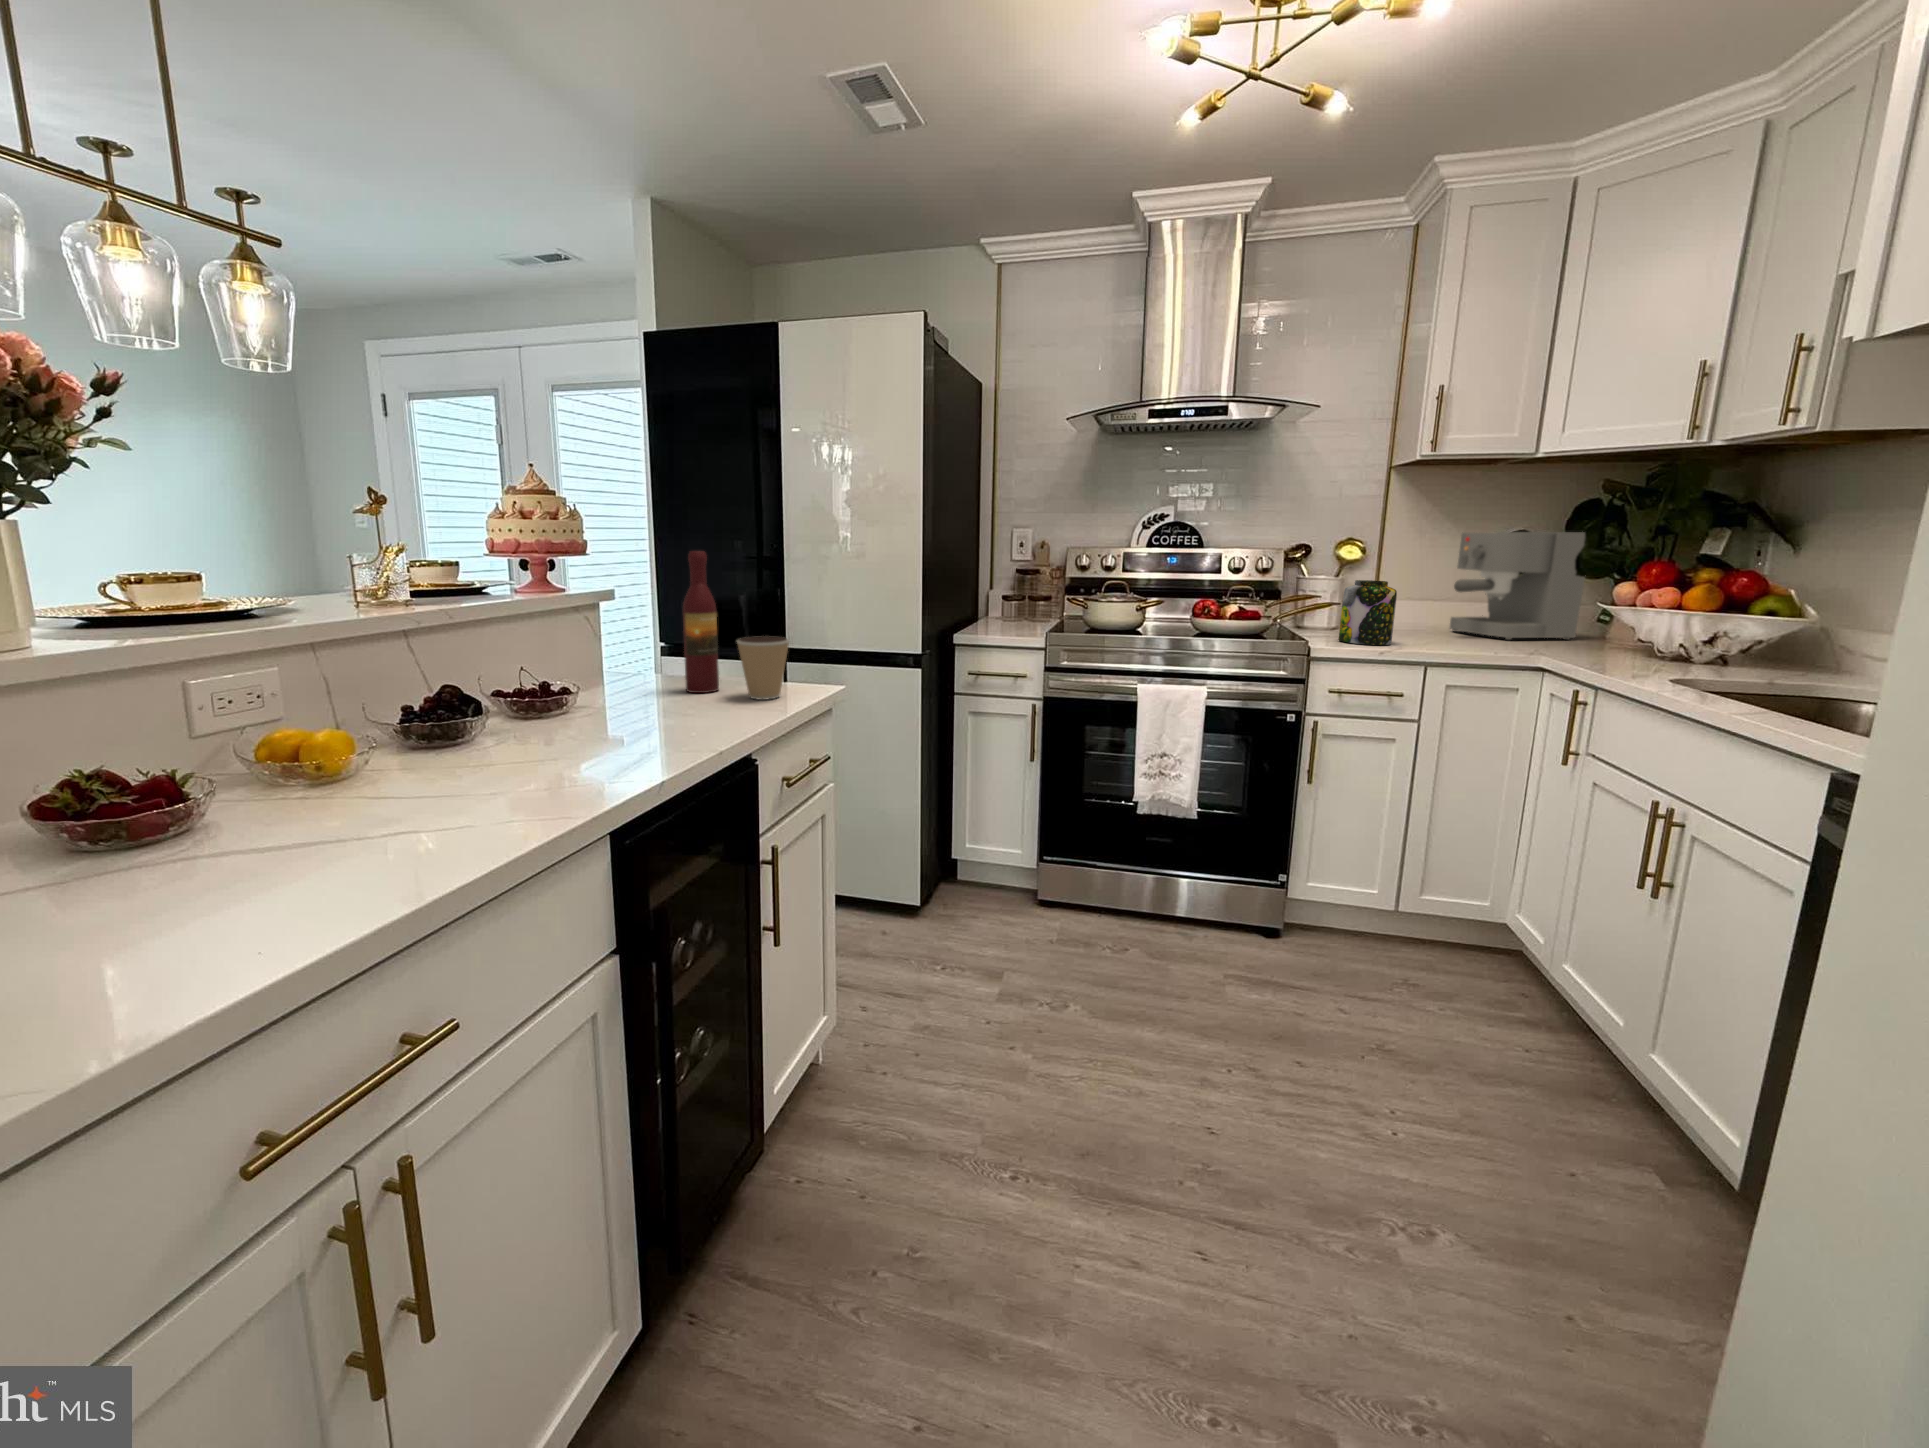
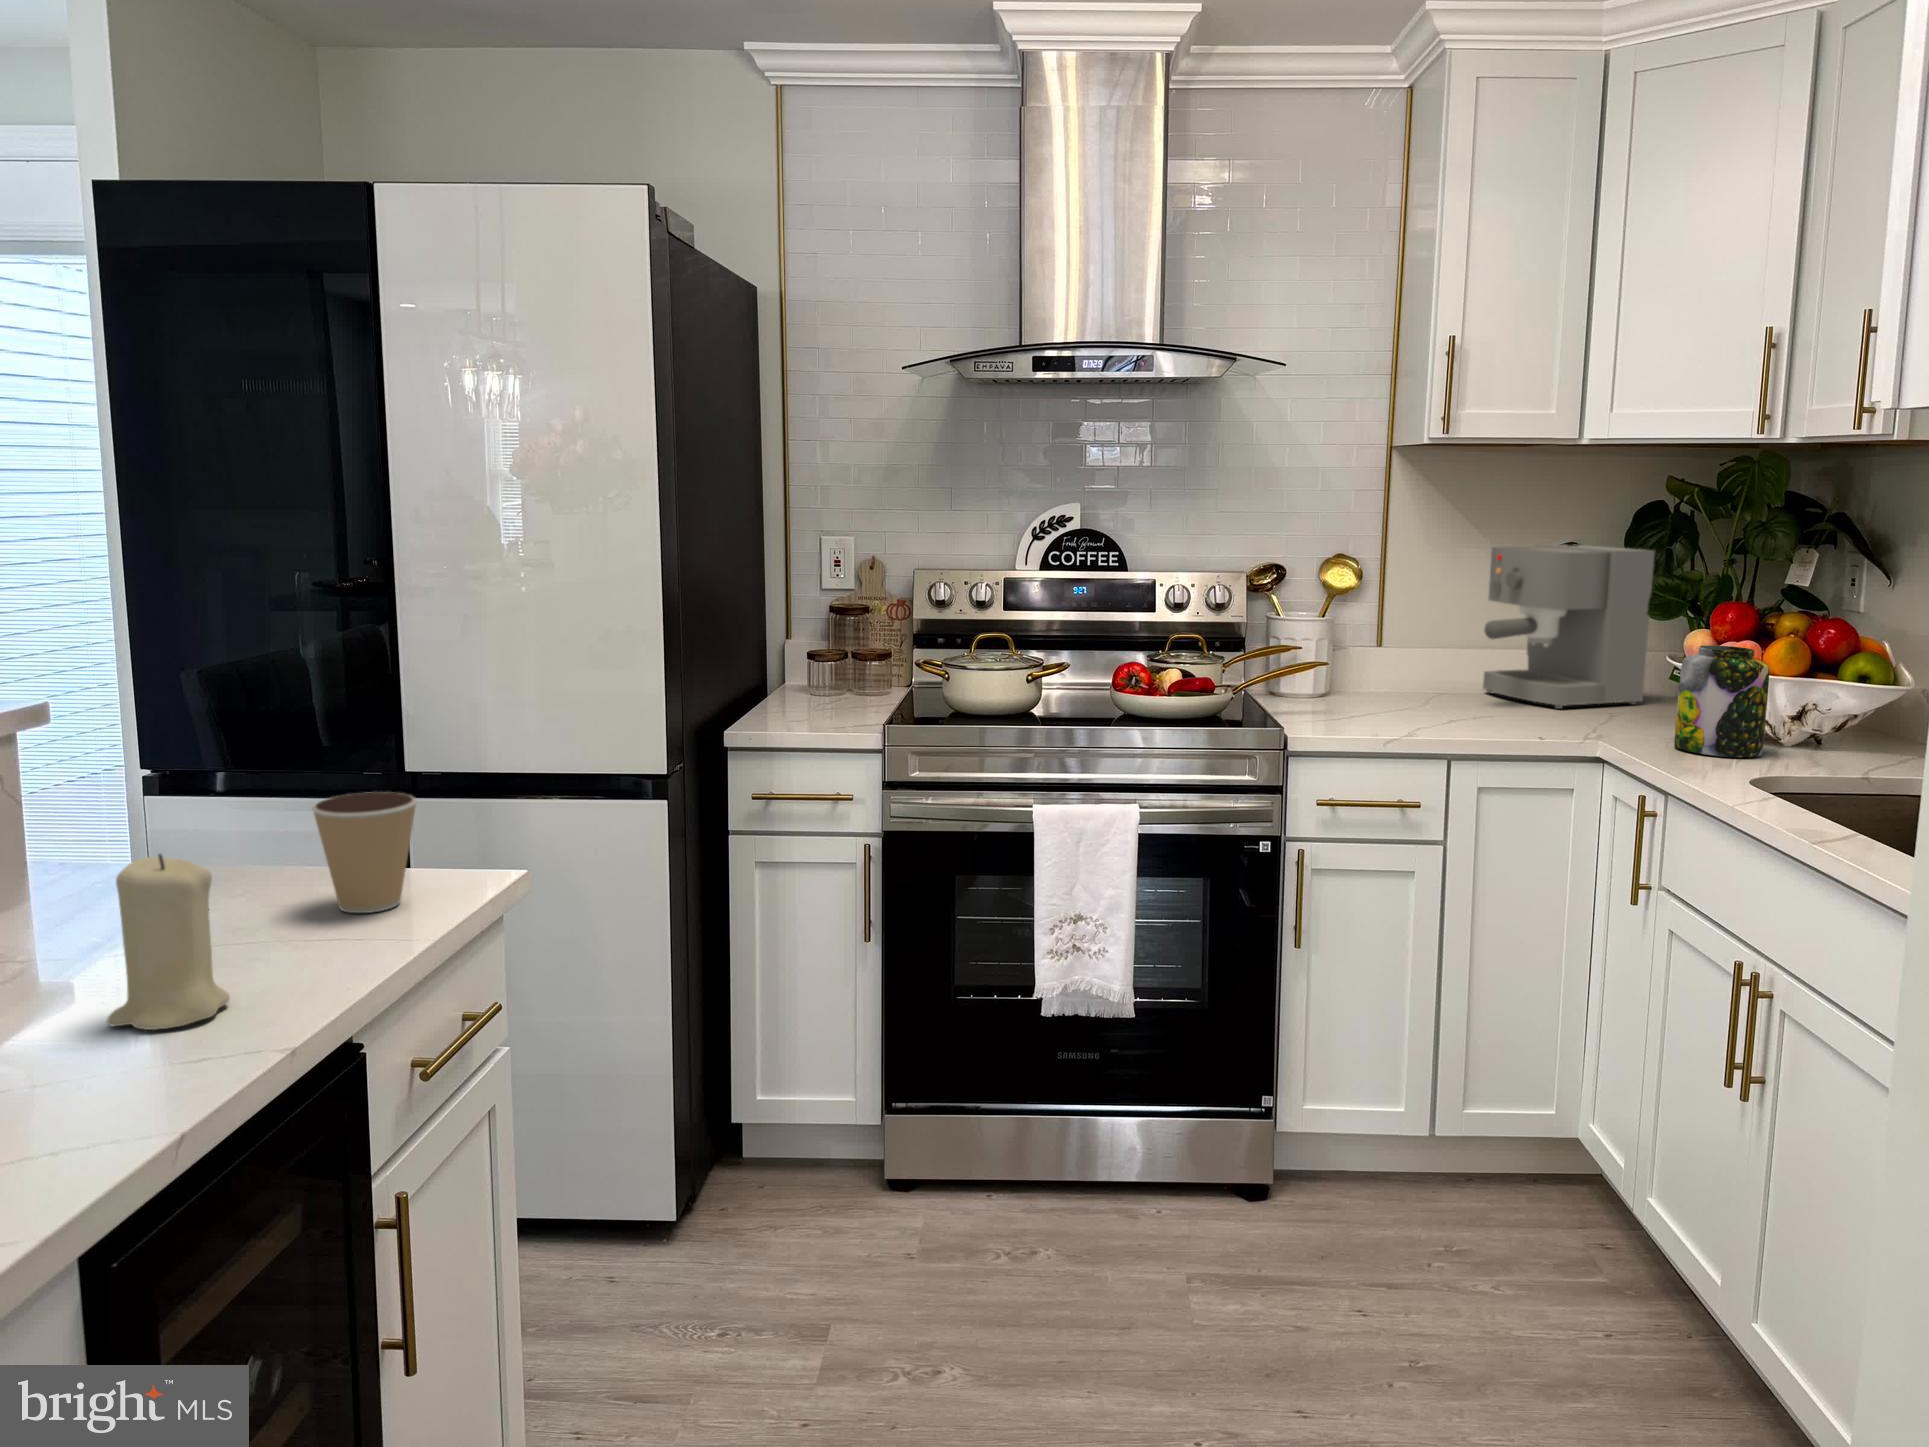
wine bottle: present [683,551,719,693] -> none [199,639,278,905]
jar: present [1339,580,1397,645] -> present [1674,645,1769,757]
candle: none [635,646,693,738] -> present [107,854,230,1030]

